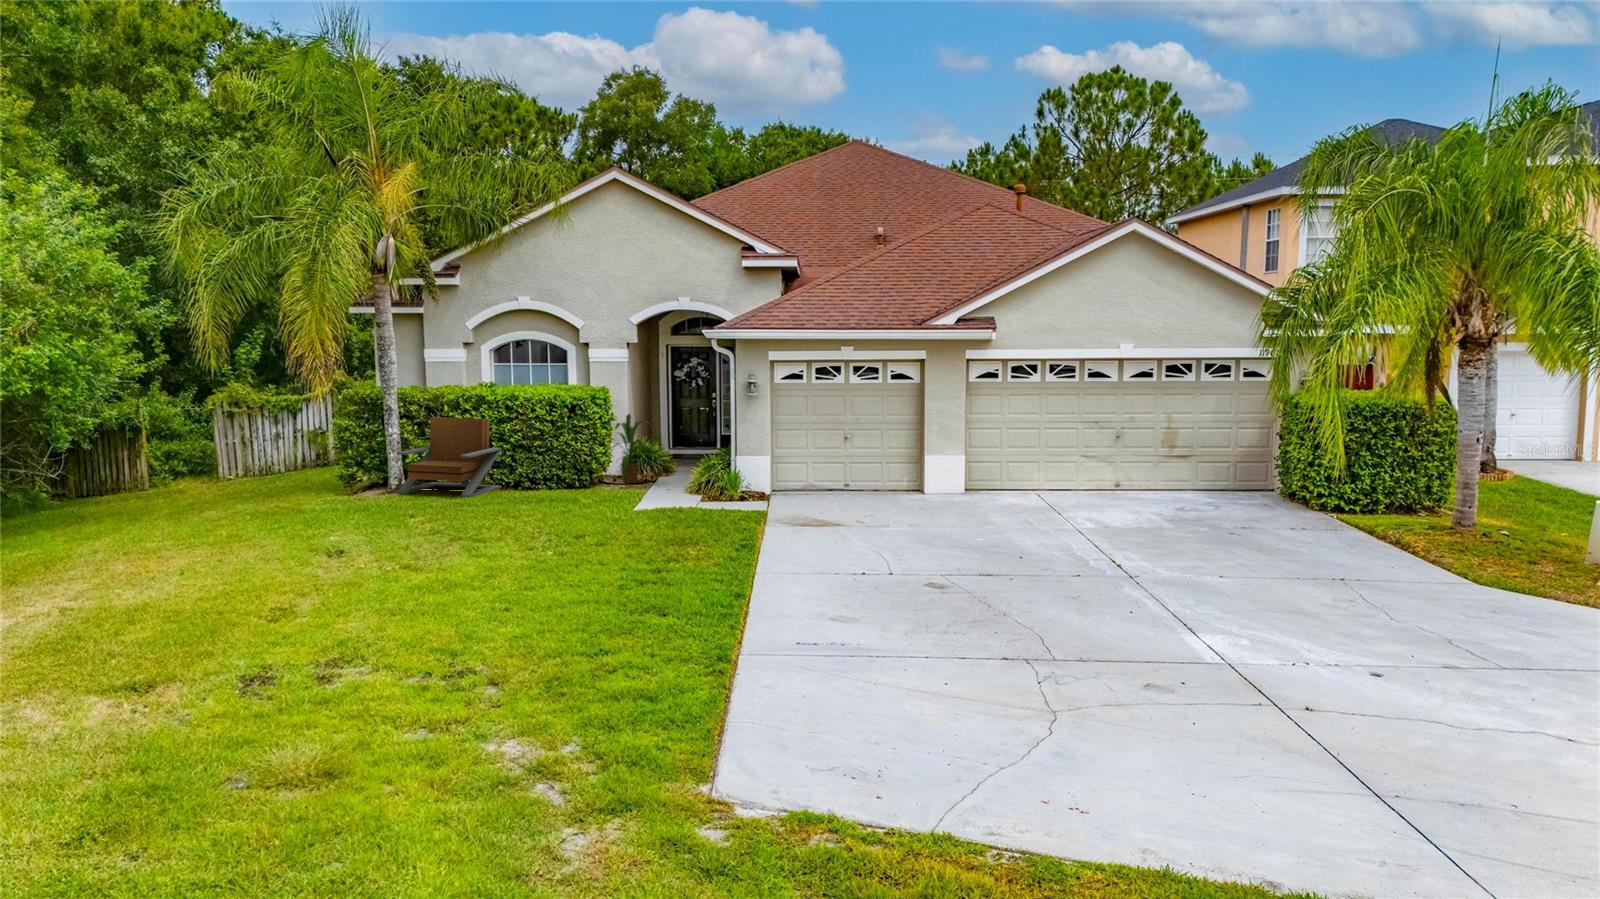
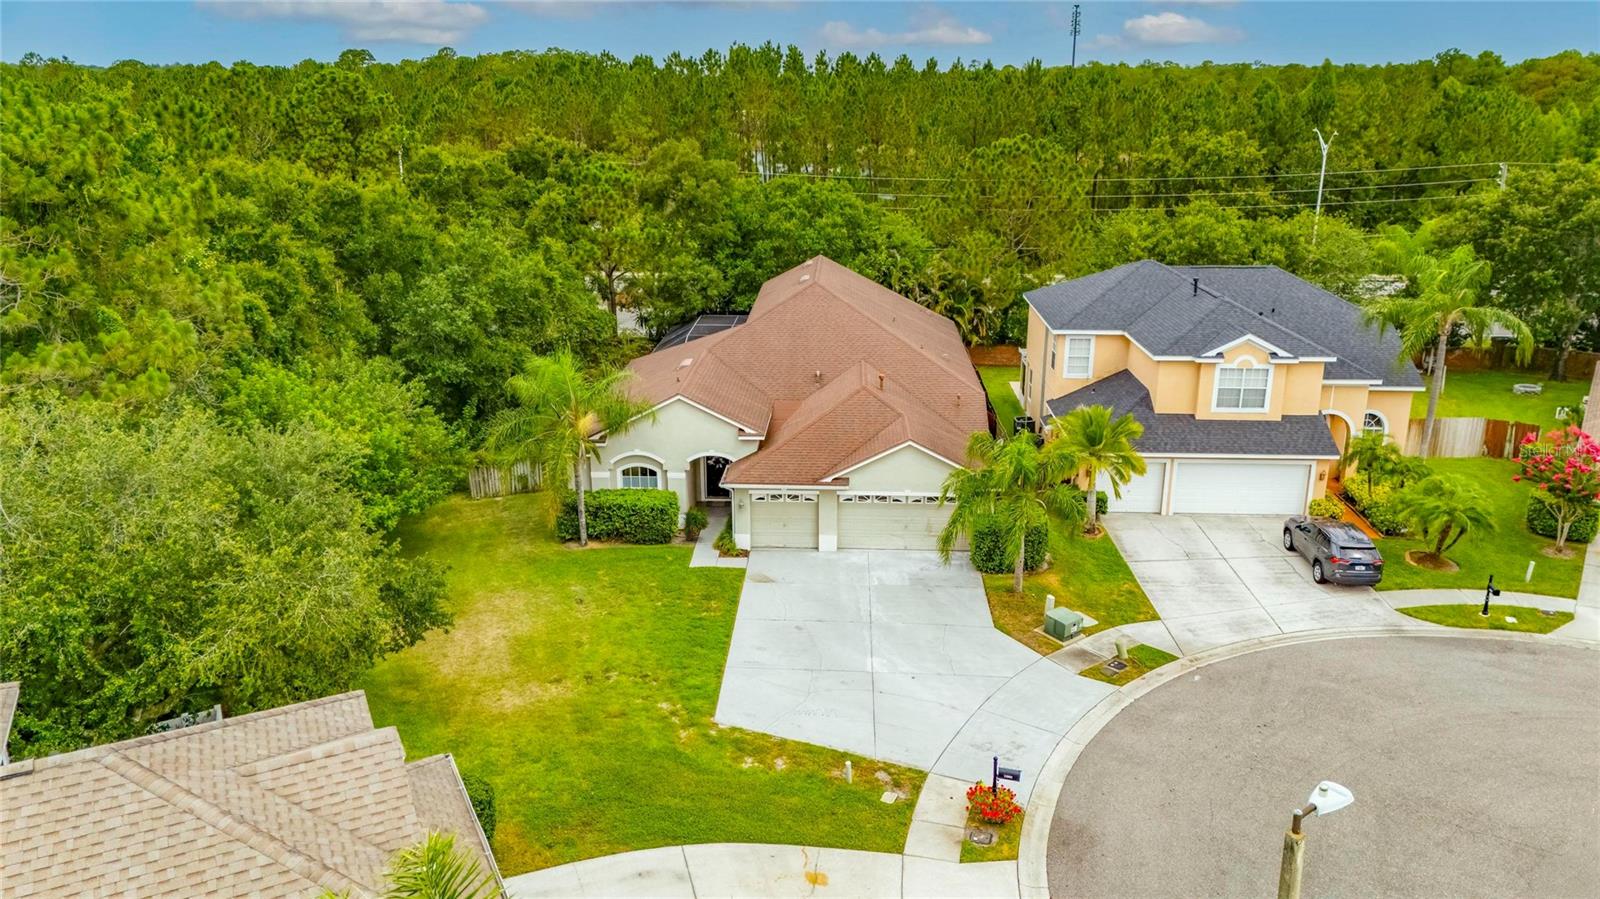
lounge chair: present [397,417,502,497] -> none [587,515,632,556]

